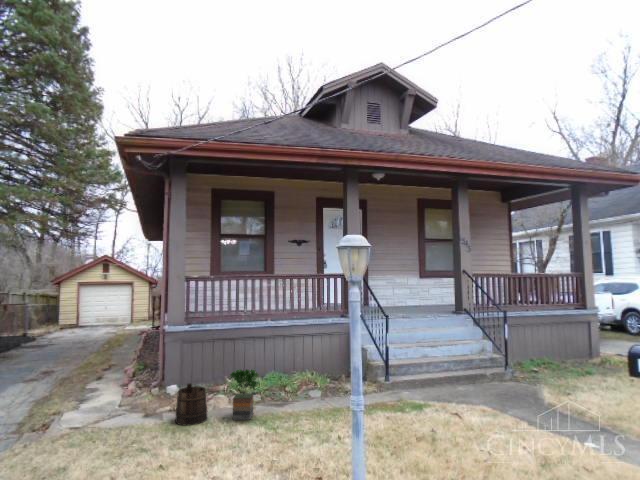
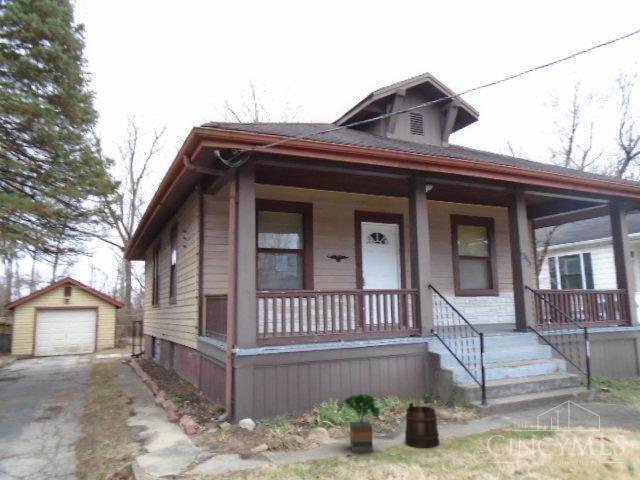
bucket: present [175,383,207,425] -> present [405,403,439,448]

